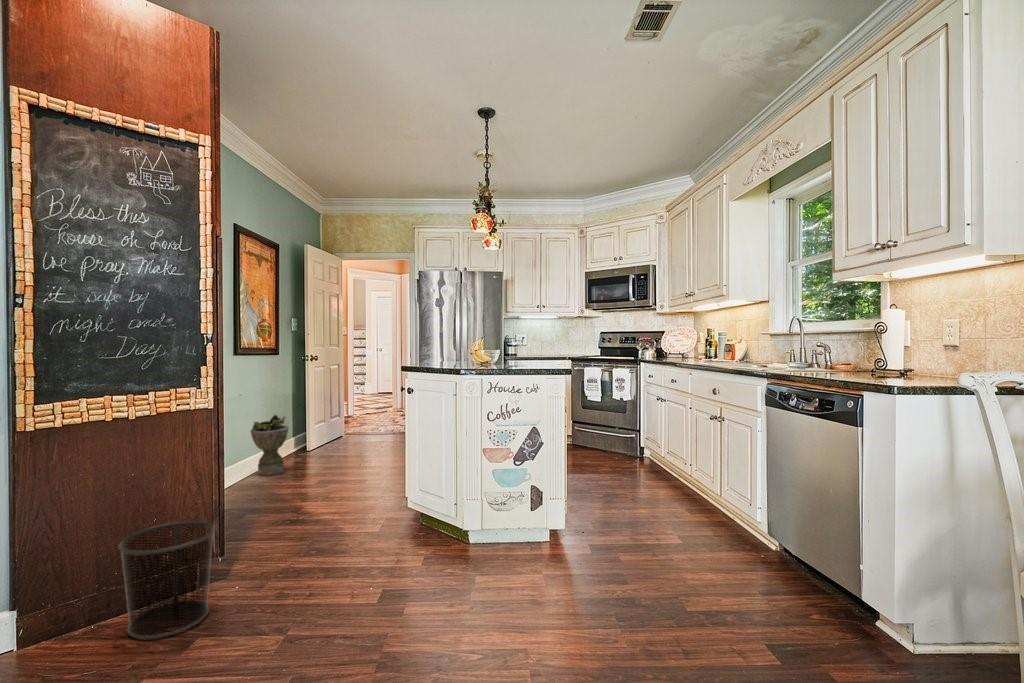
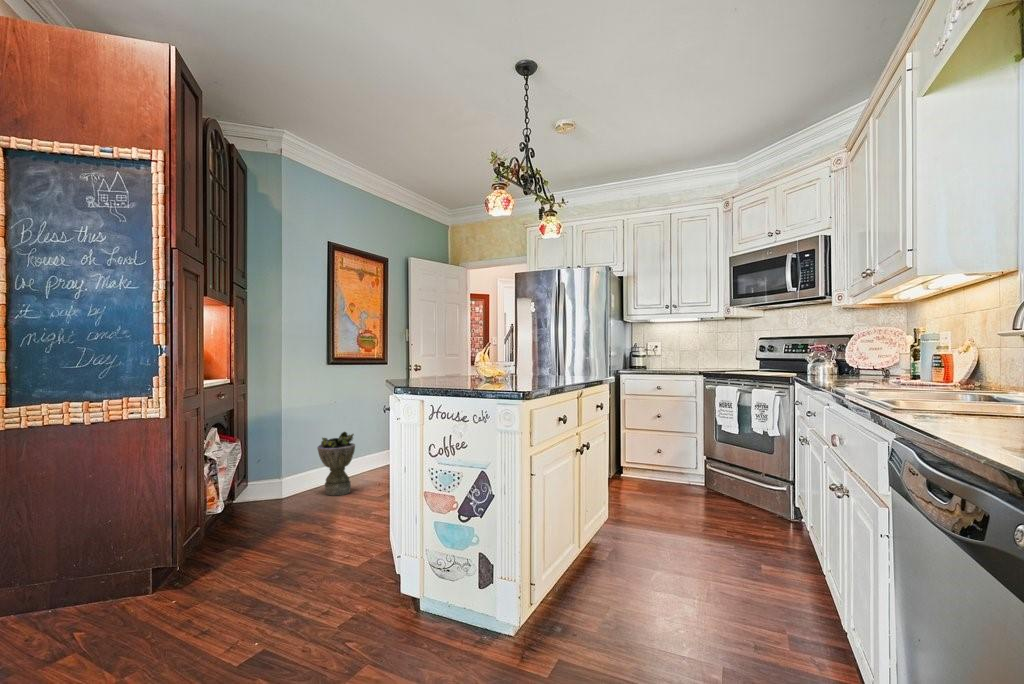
waste bin: present [118,521,215,639] -> none [51,526,143,633]

